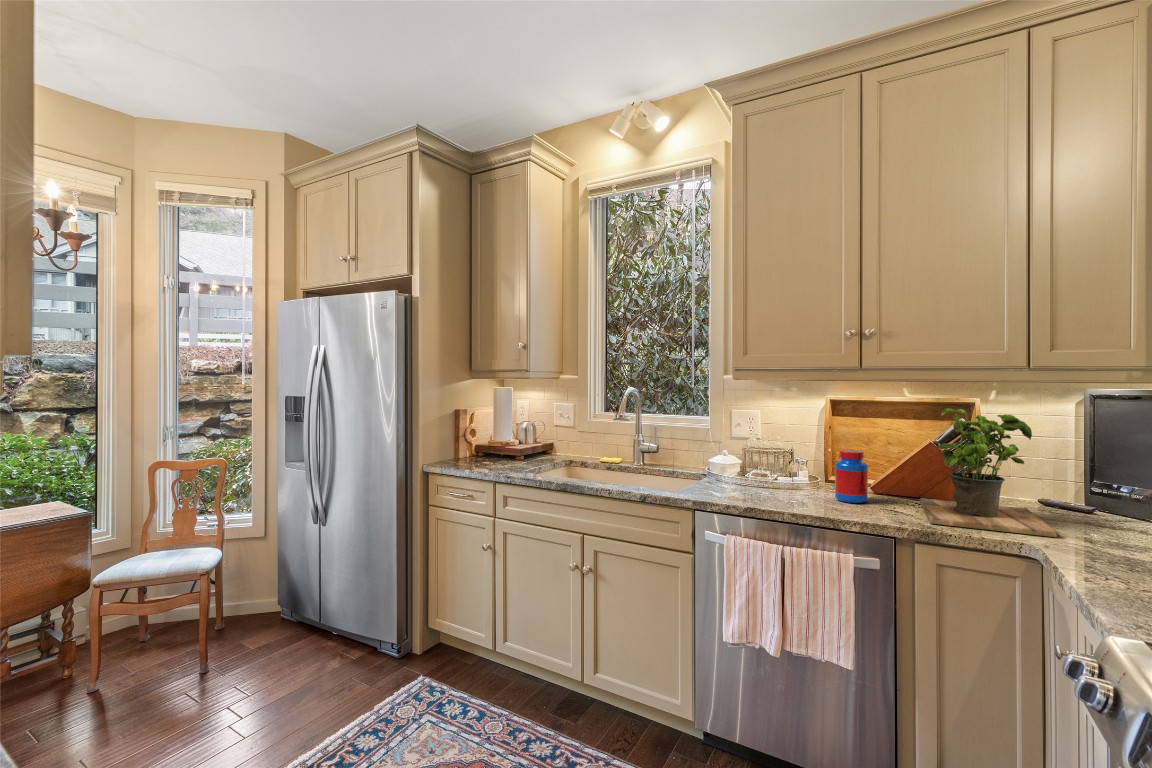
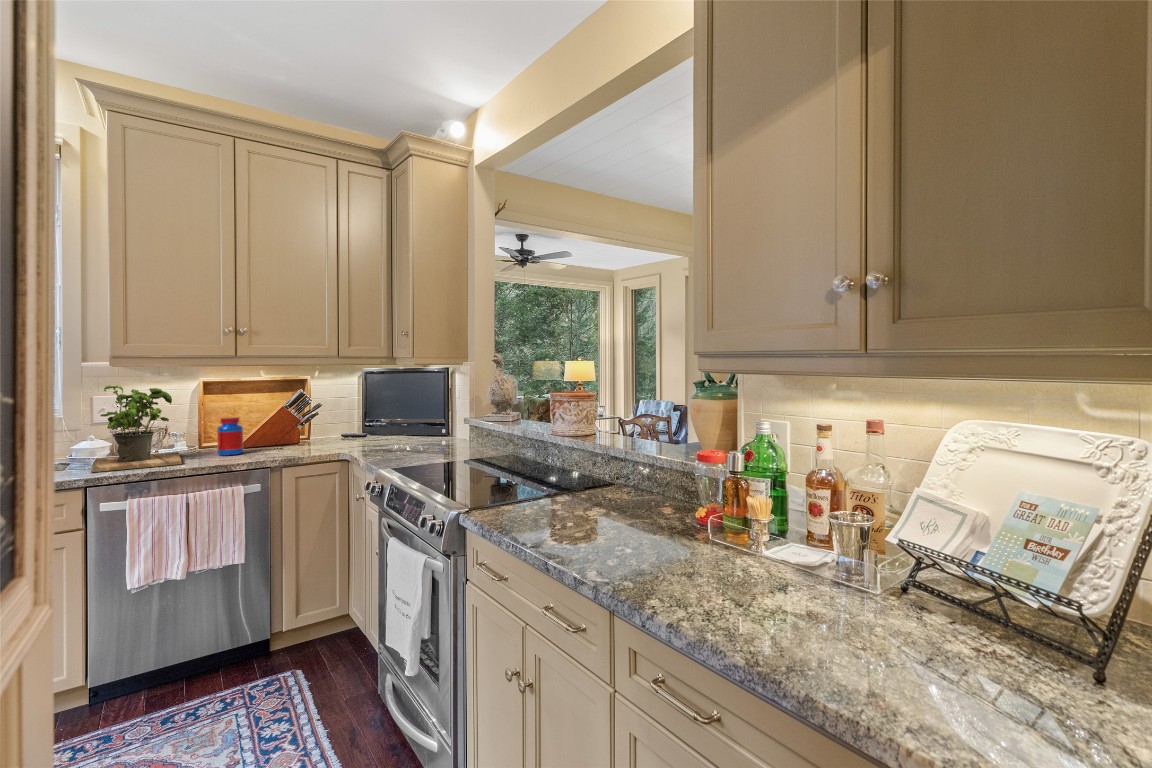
potted plant: present [920,409,1057,537] -> present [91,385,182,472]

